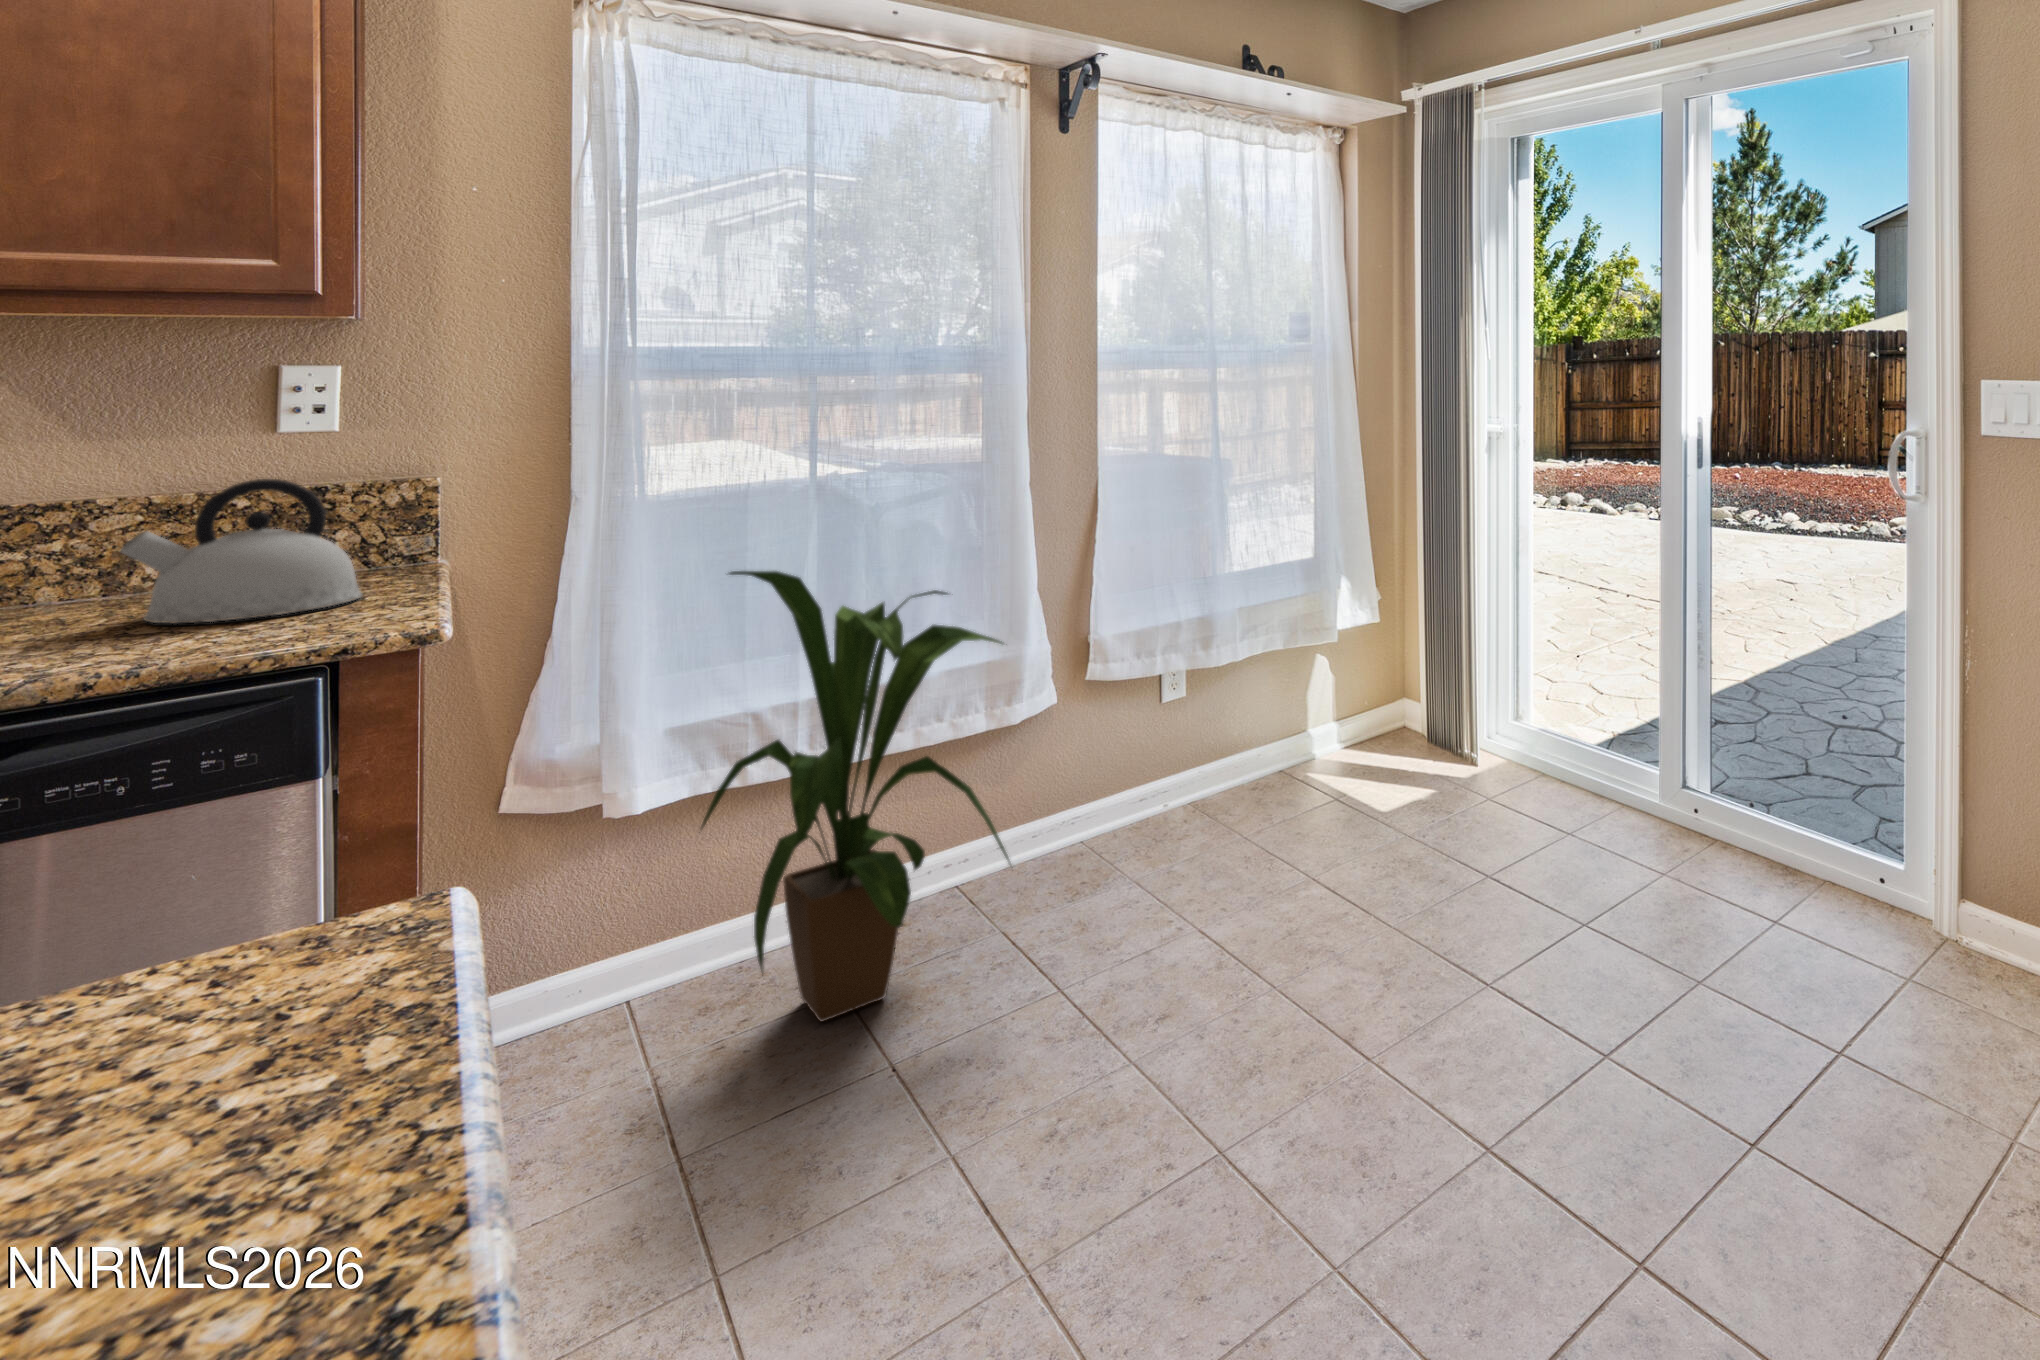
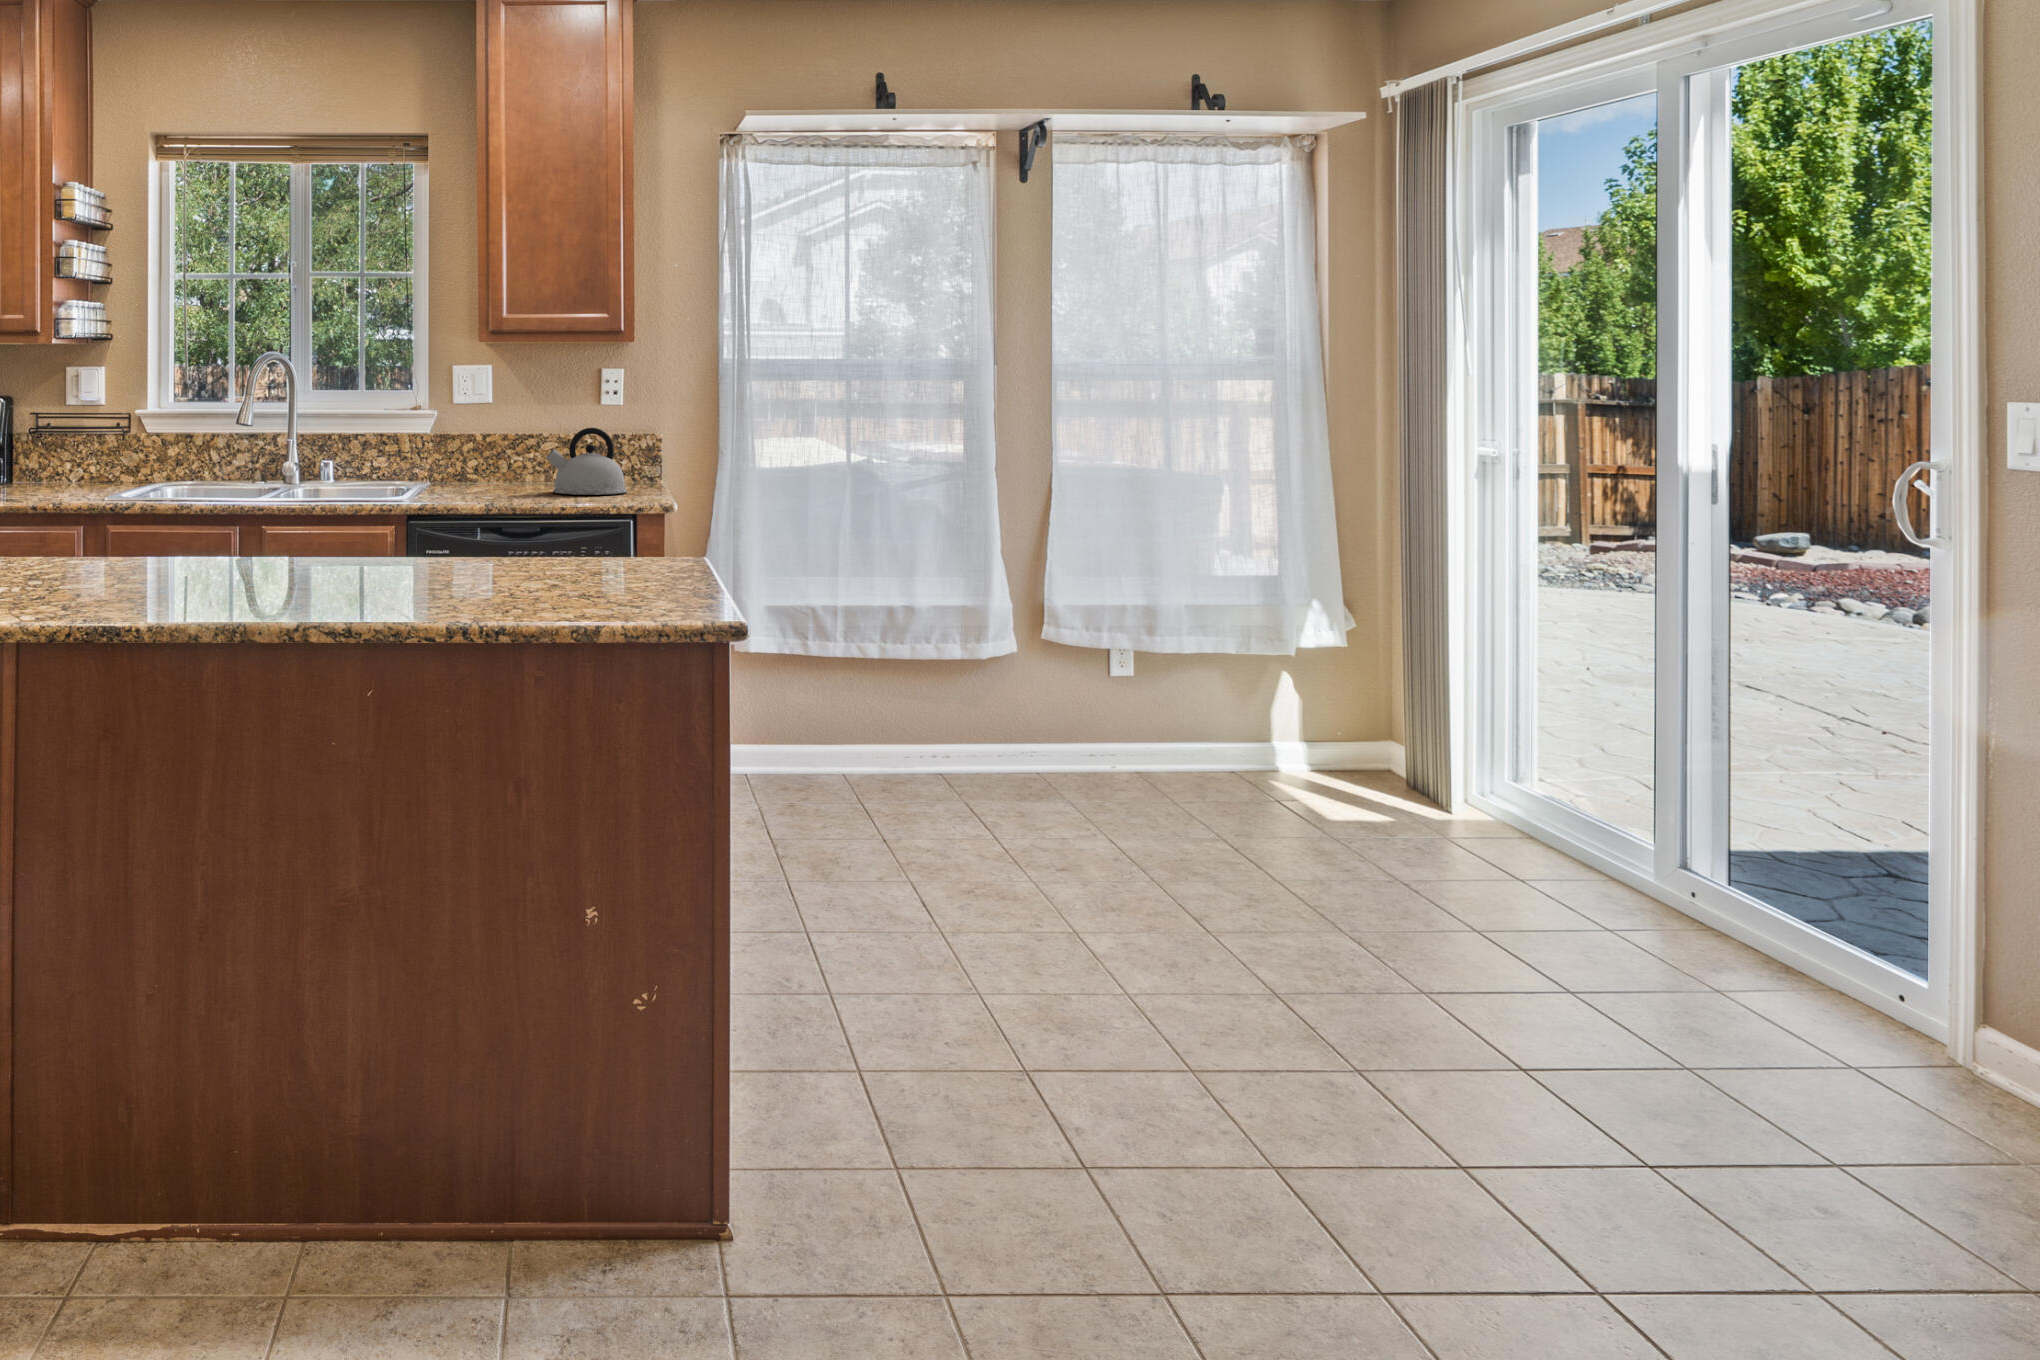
house plant: present [701,571,1010,1021] -> none [779,499,971,805]

